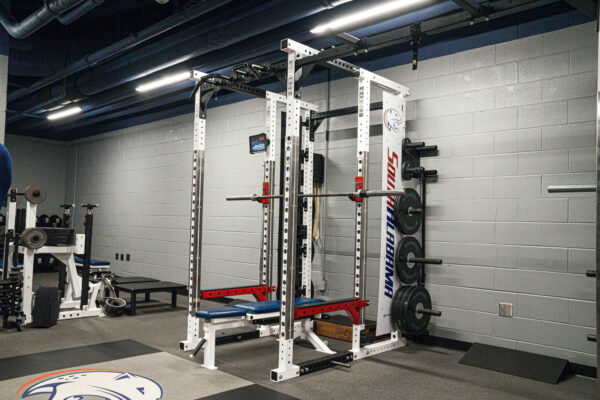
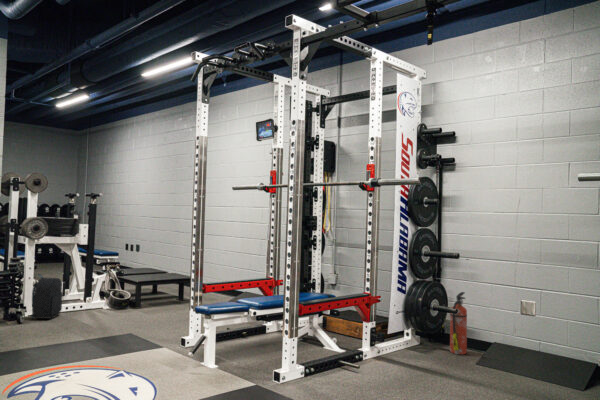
fire extinguisher: none [434,296,450,354] -> present [450,292,467,354]

